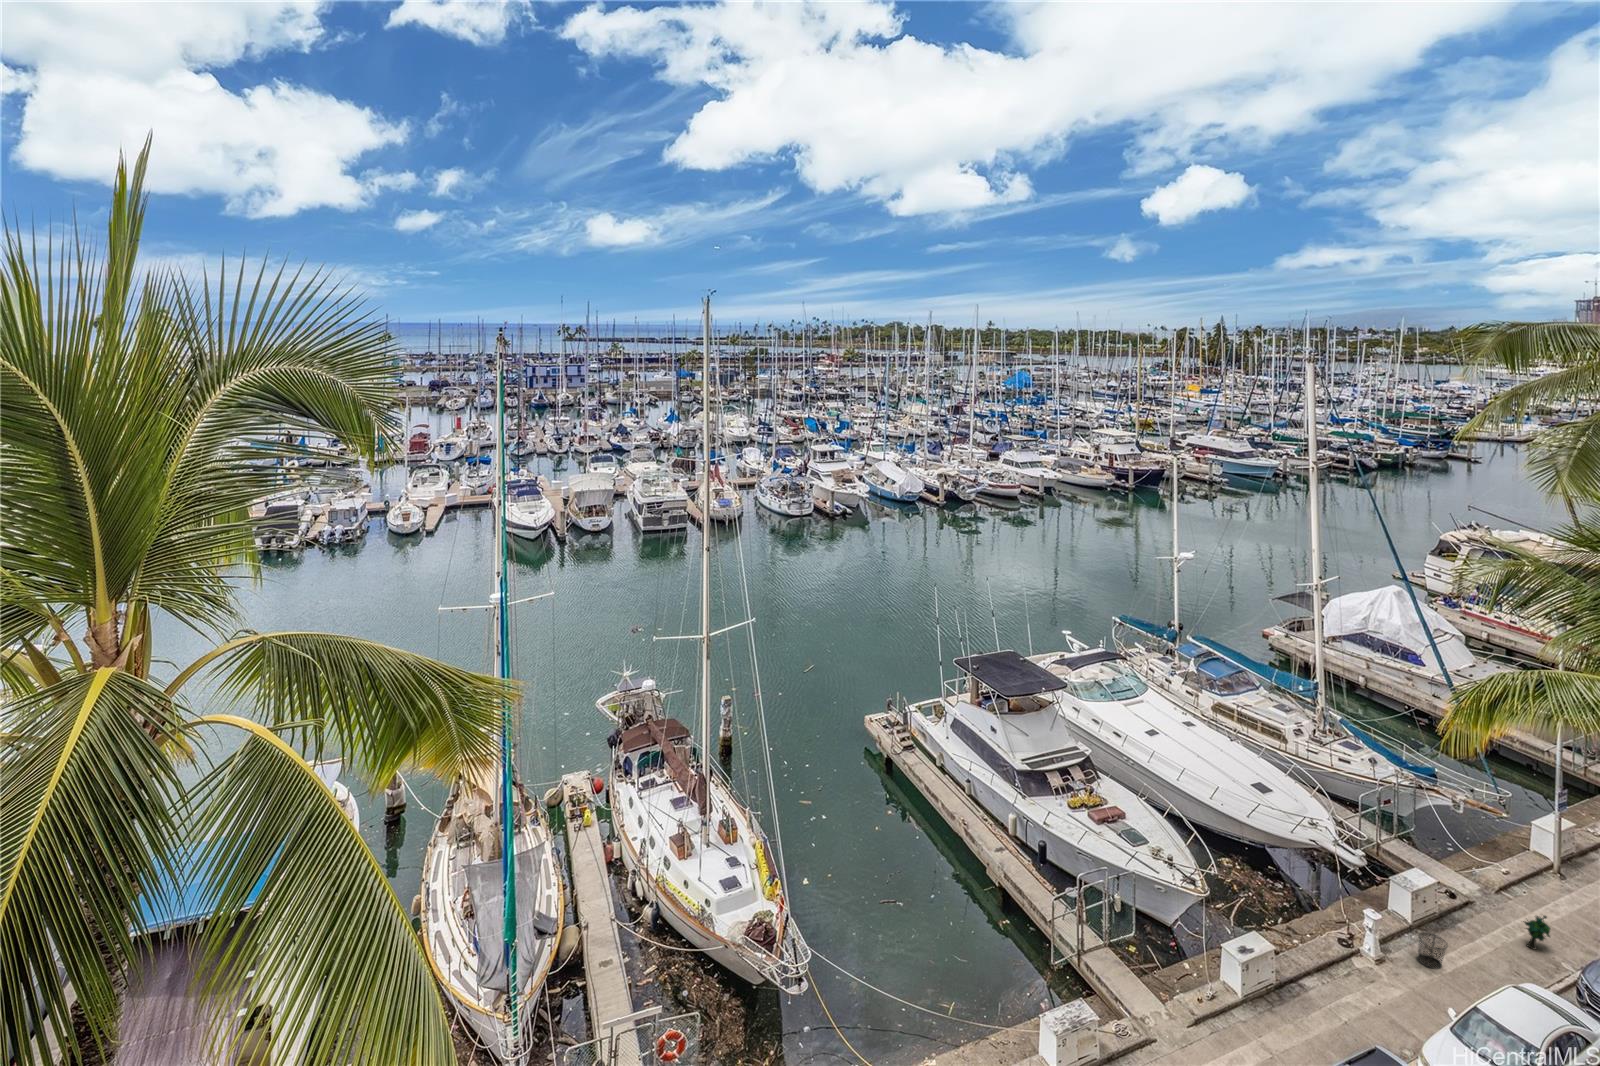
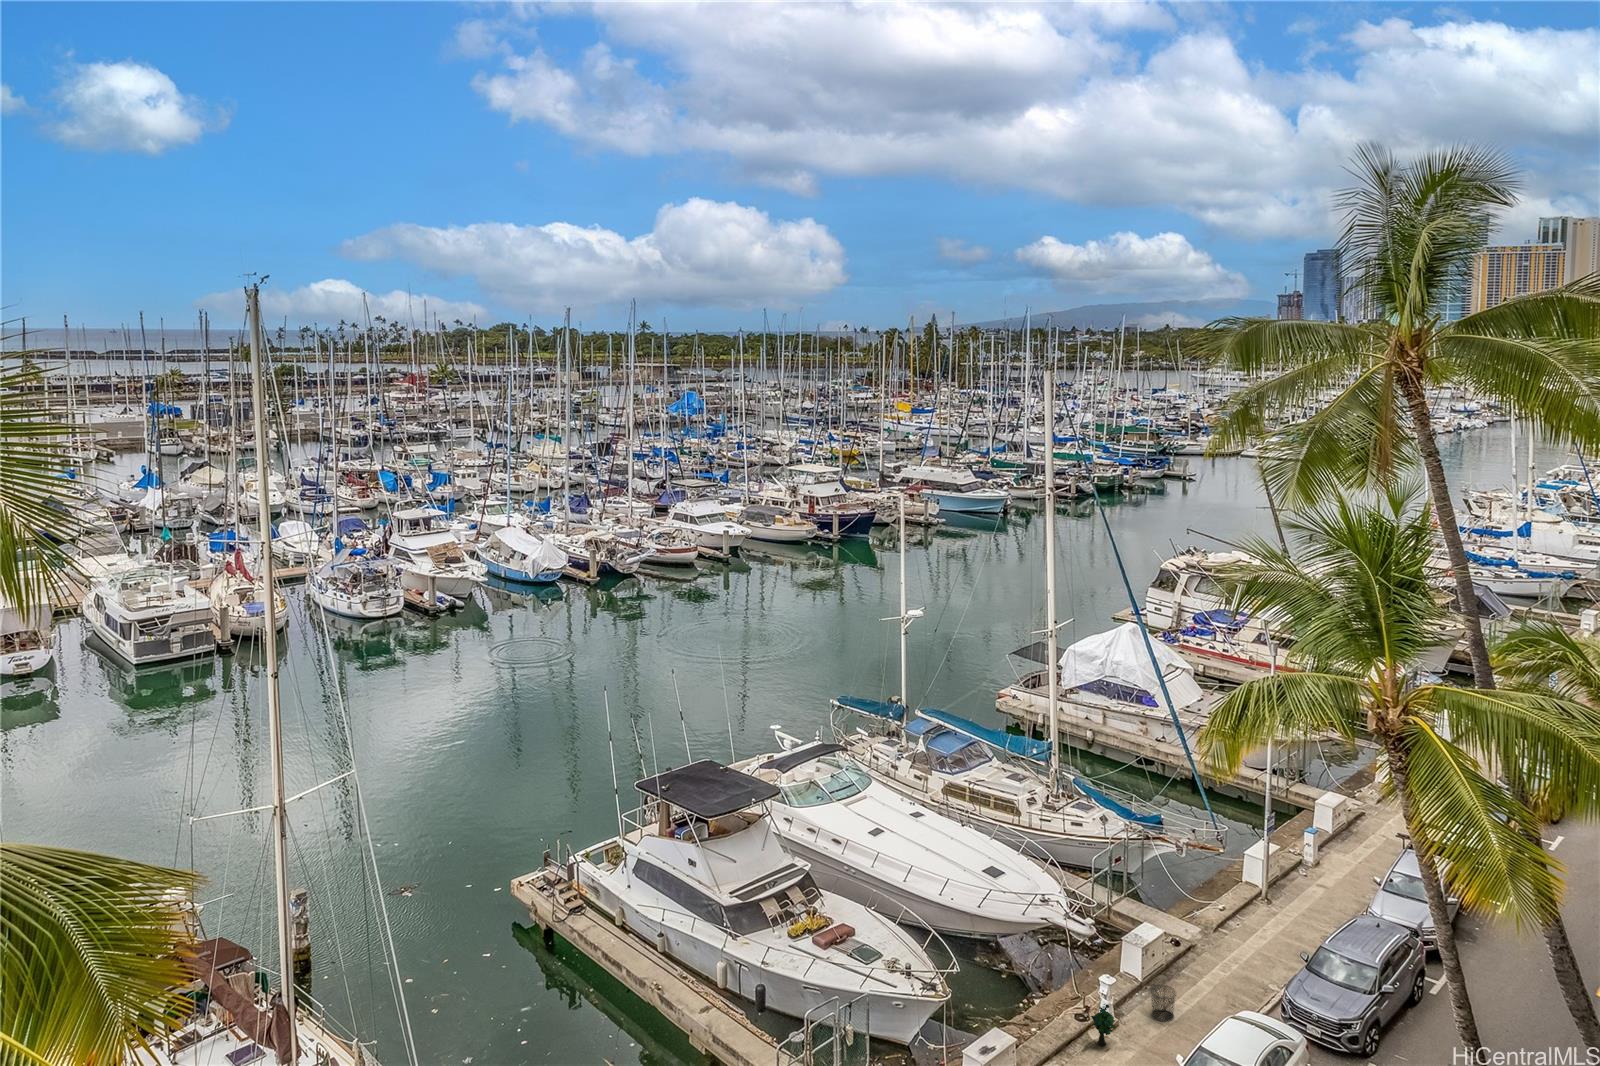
decorative plant: present [1524,916,1550,949] -> present [1091,1004,1115,1046]

